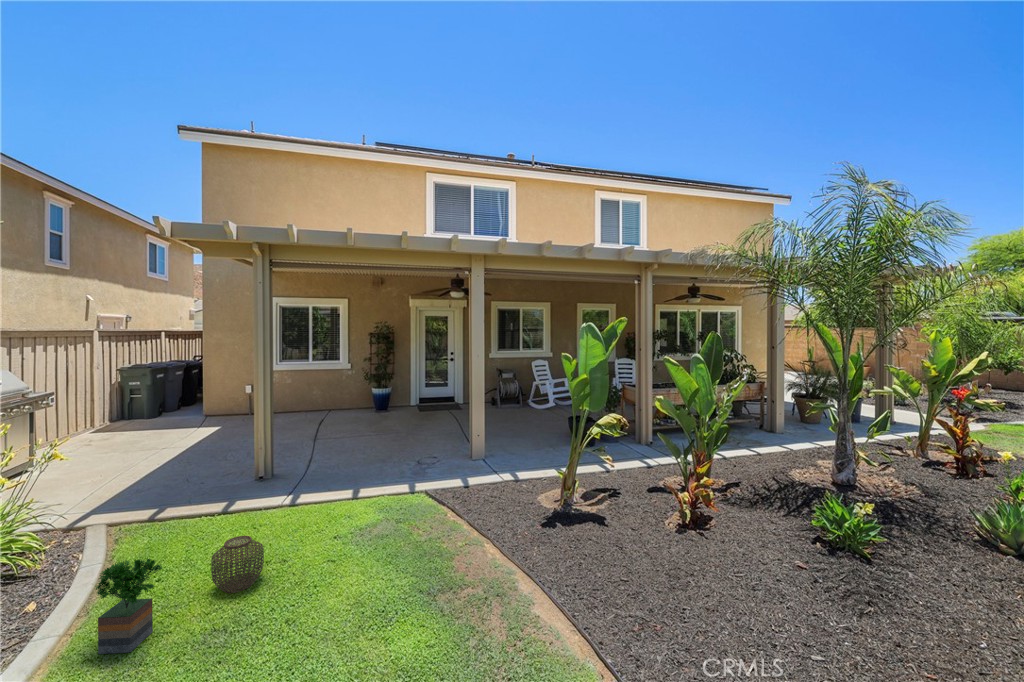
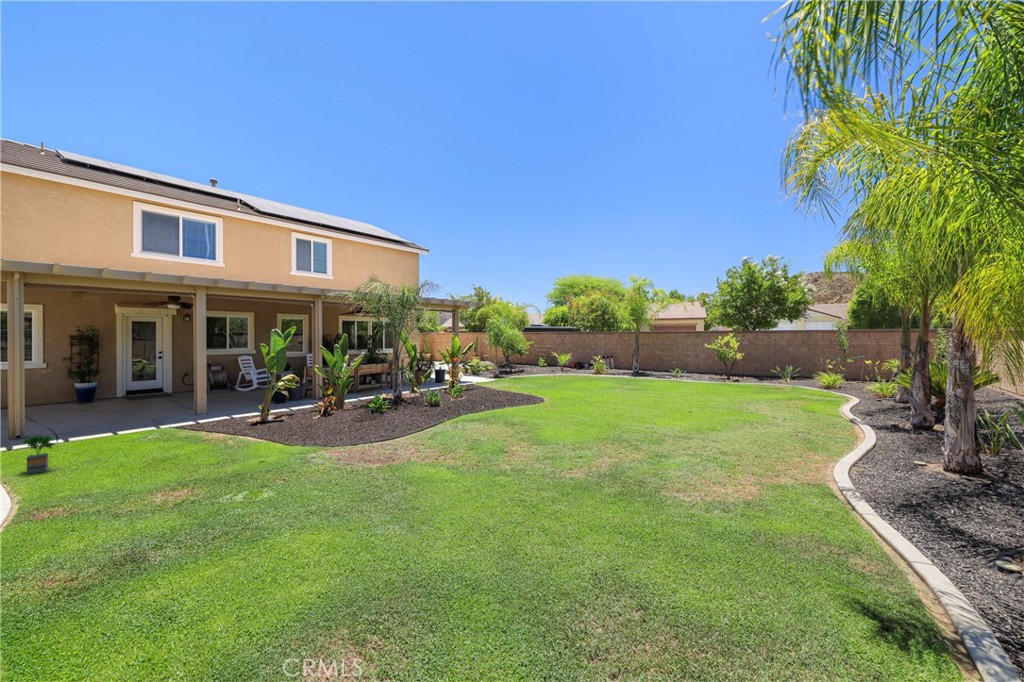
woven basket: present [211,536,264,593] -> none [64,434,94,459]

